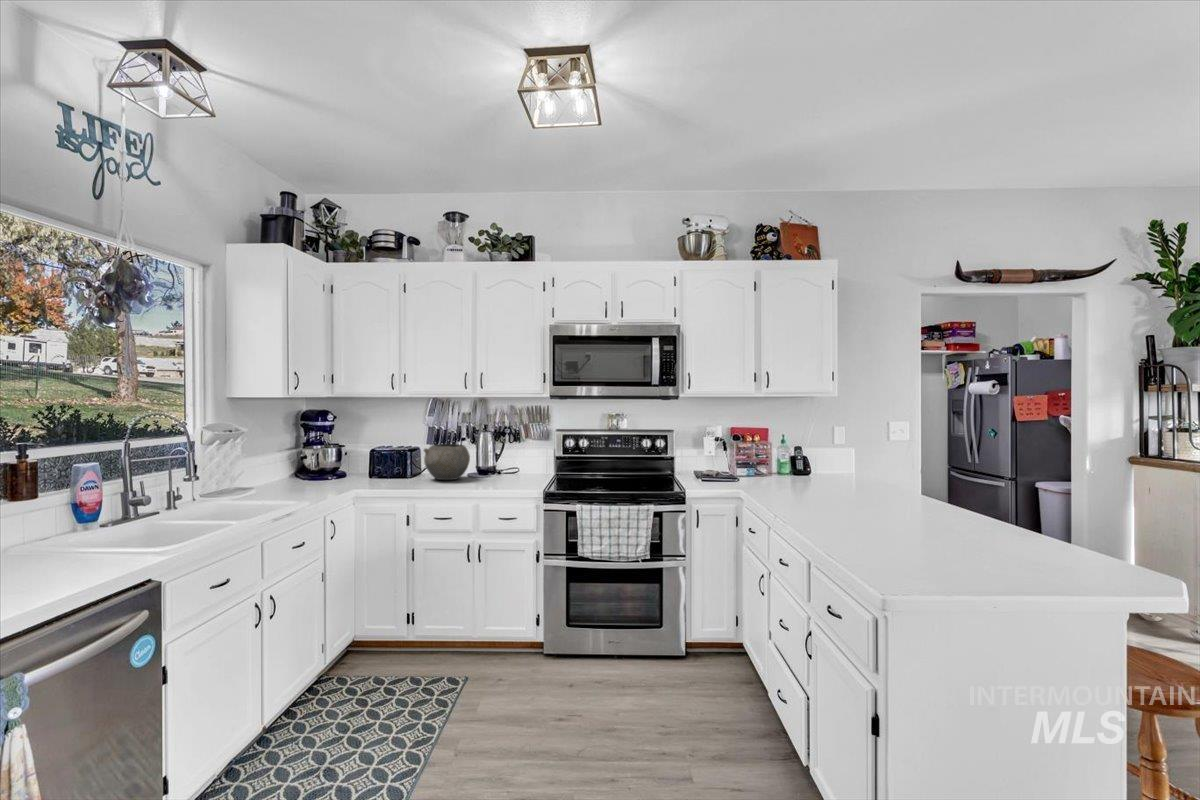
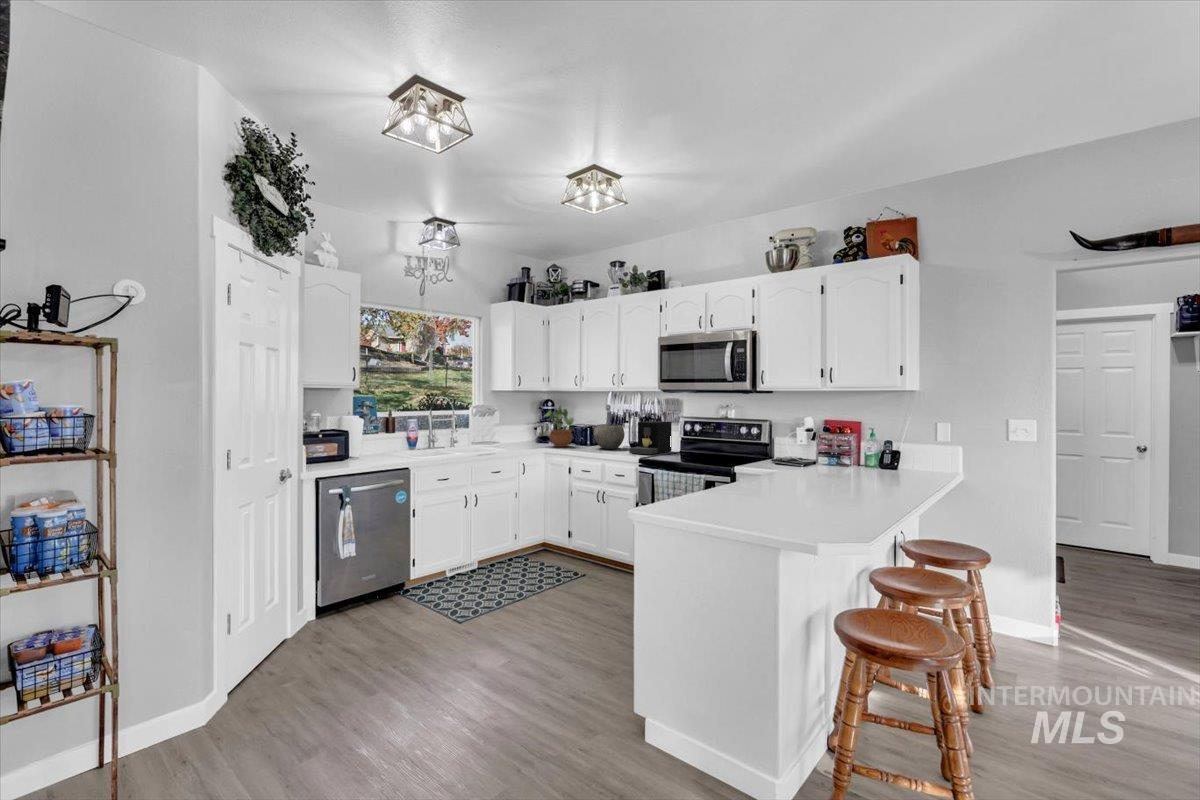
potted plant: none [334,419,395,485] -> present [544,406,574,447]
coffee maker: none [501,436,534,484] -> present [629,421,672,454]

